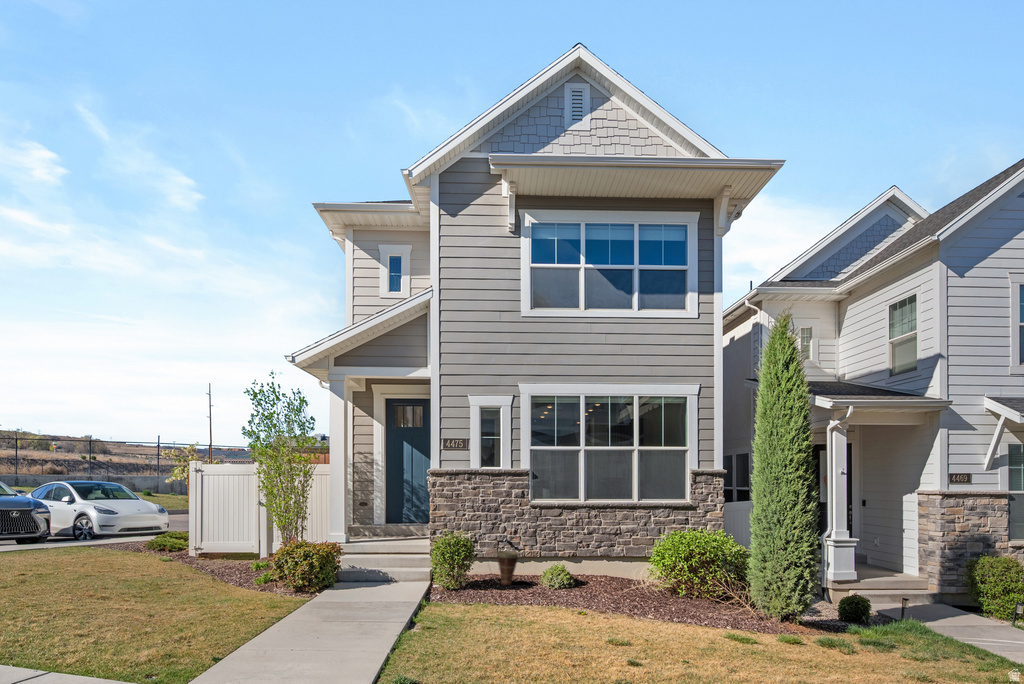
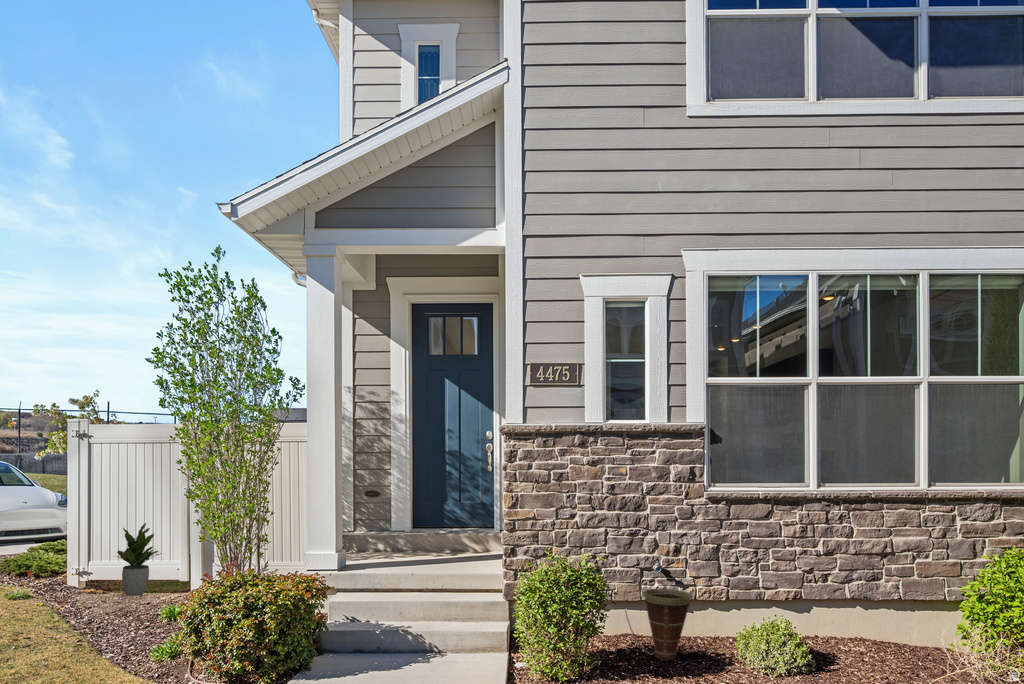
potted plant: none [223,521,248,560] -> present [117,523,161,596]

